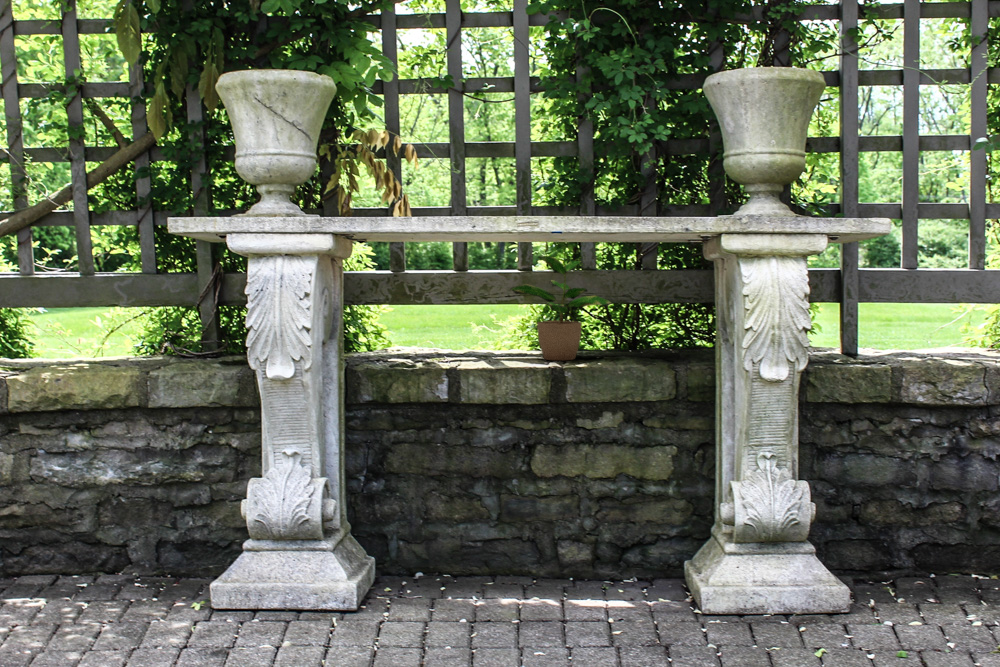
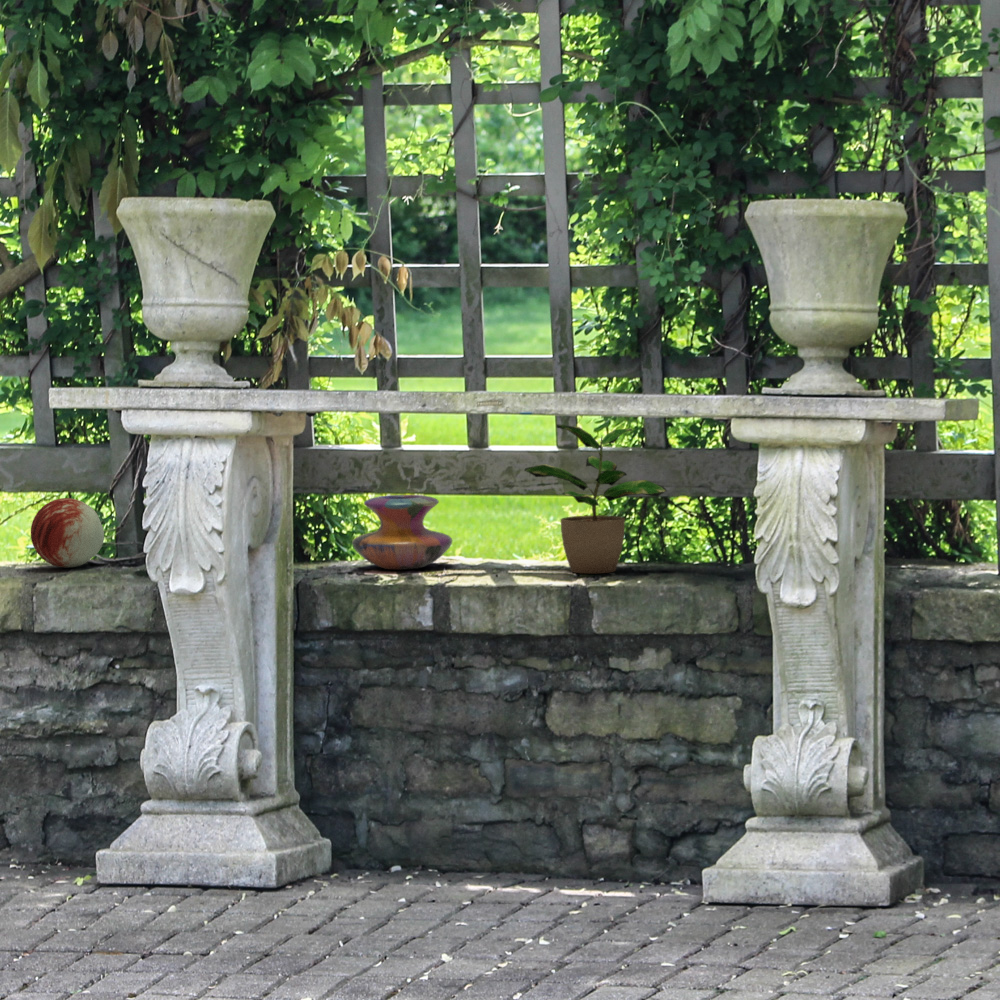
decorative vase: none [383,308,453,359] -> present [352,495,452,570]
decorative orb: none [143,311,198,360] -> present [31,498,104,568]

